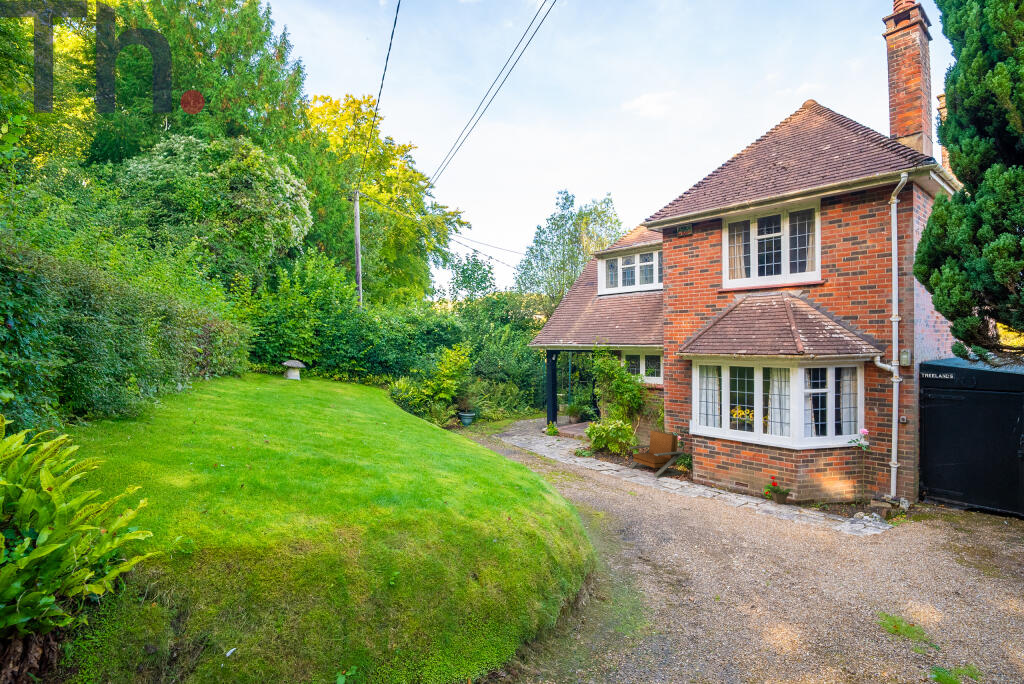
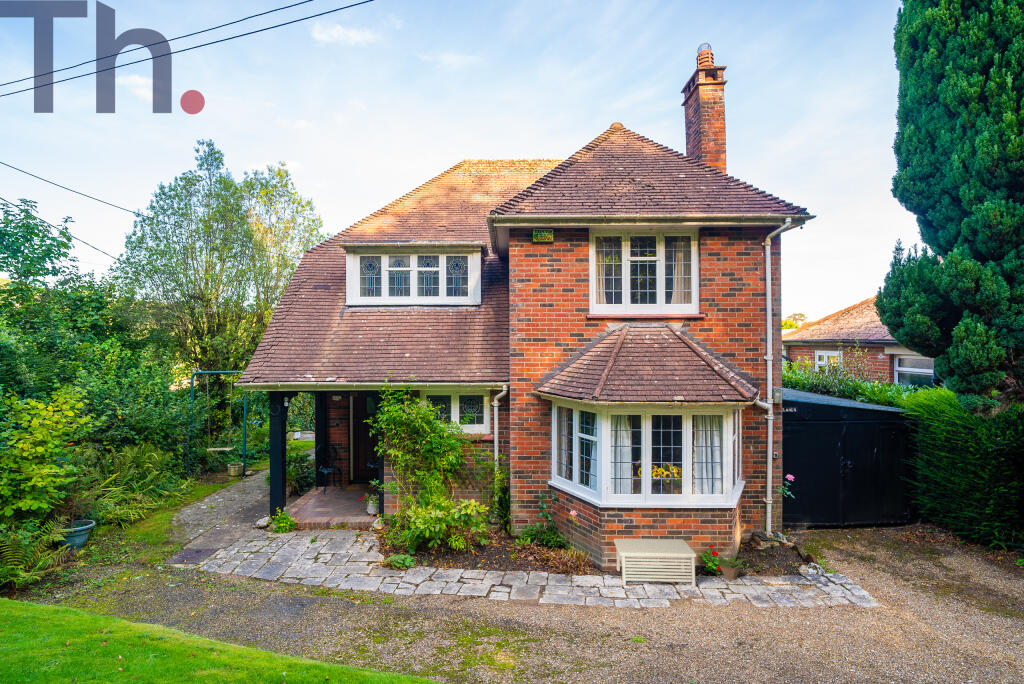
lounge chair: present [629,431,684,477] -> none [511,508,578,585]
storage bench: none [686,458,752,498] -> present [614,538,696,587]

